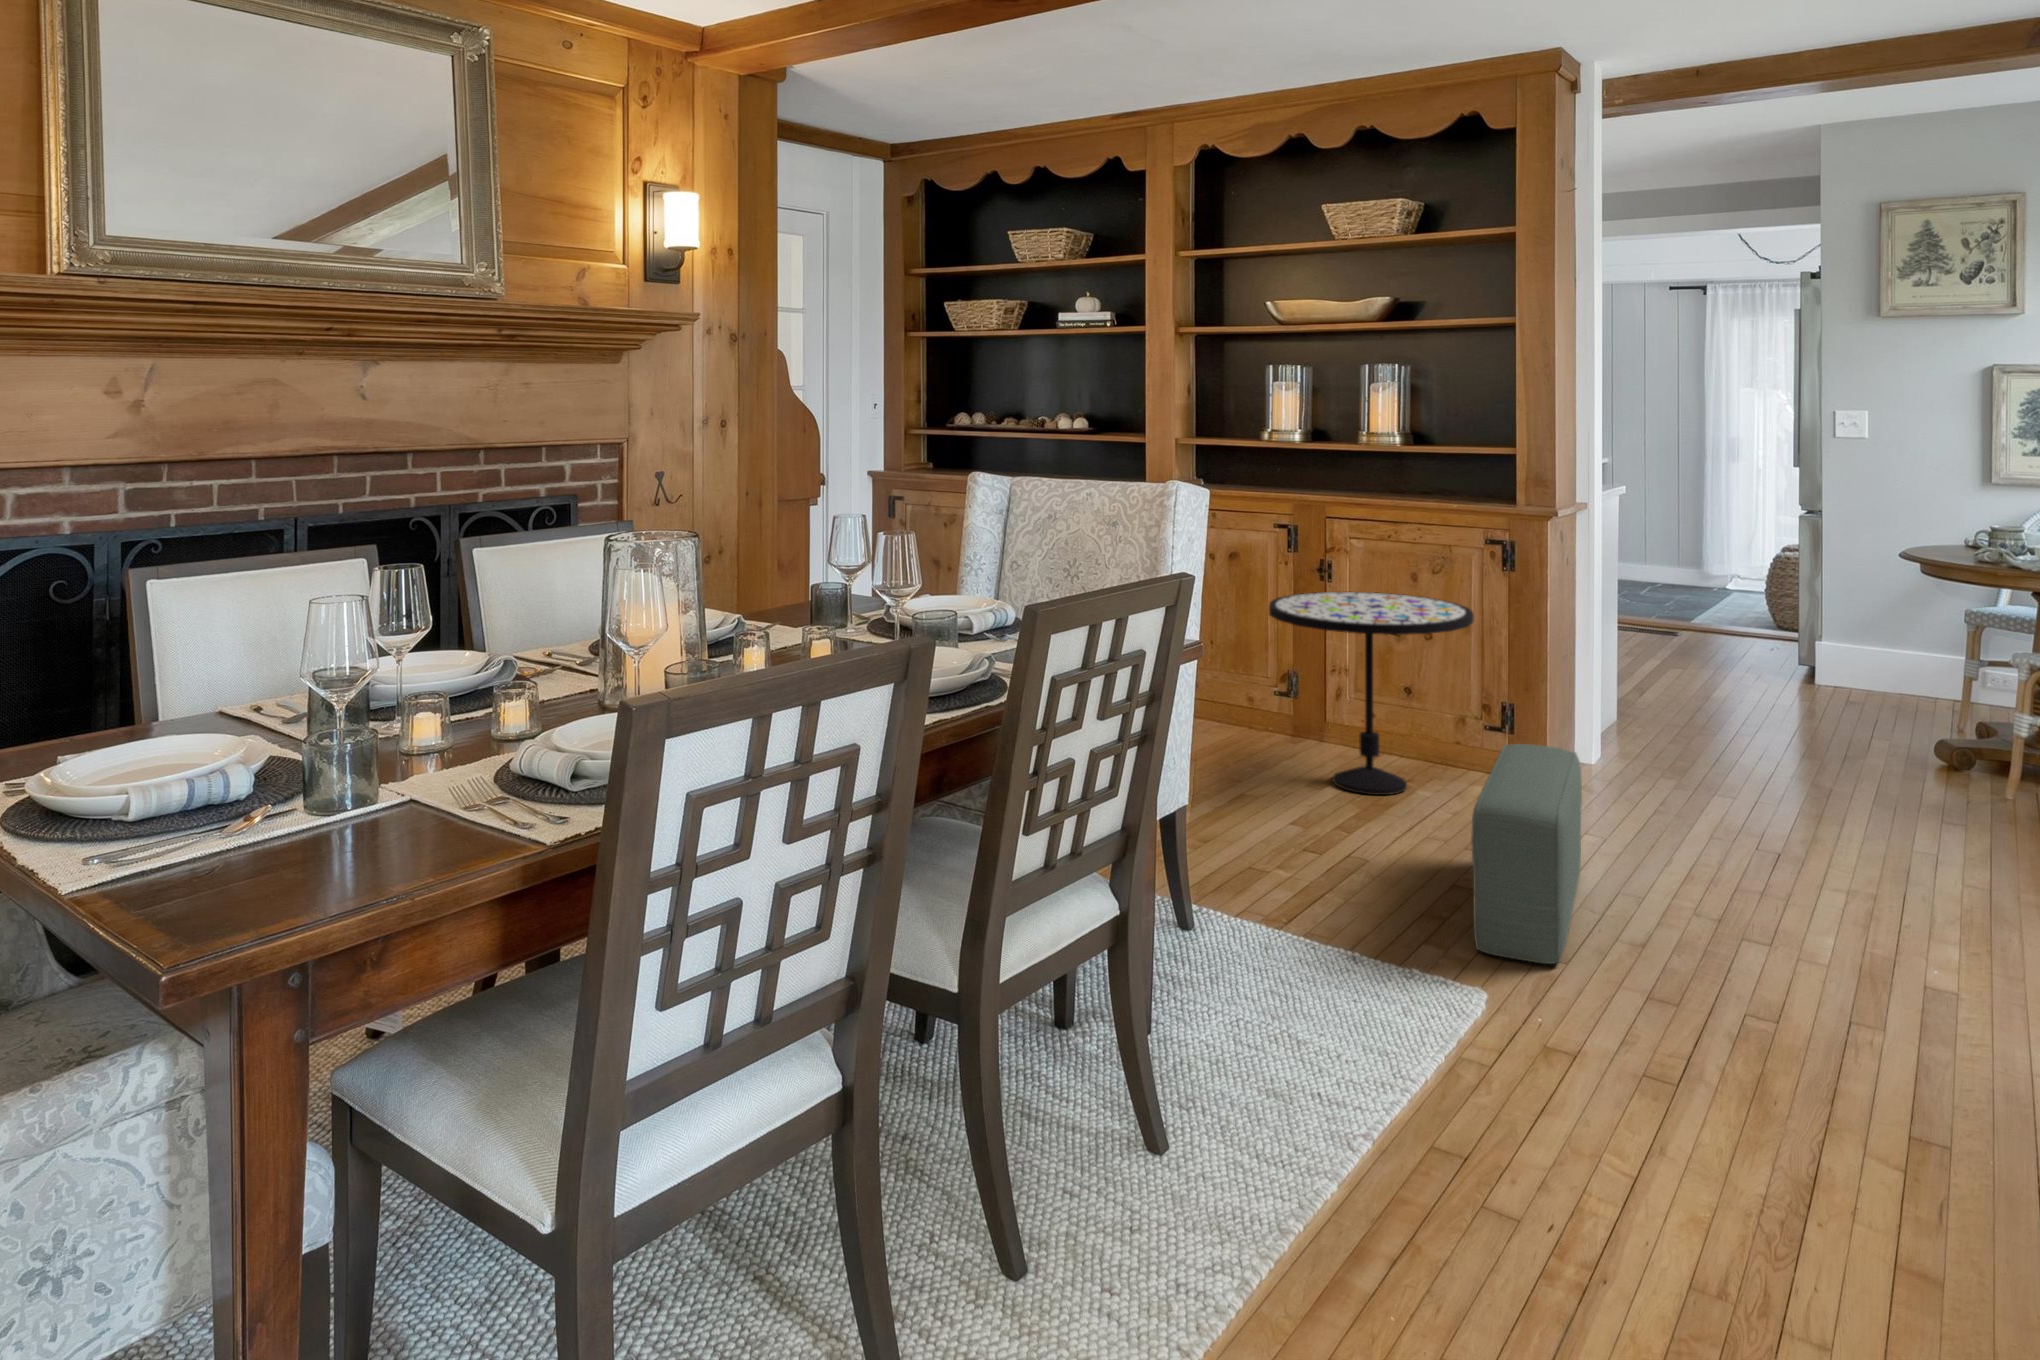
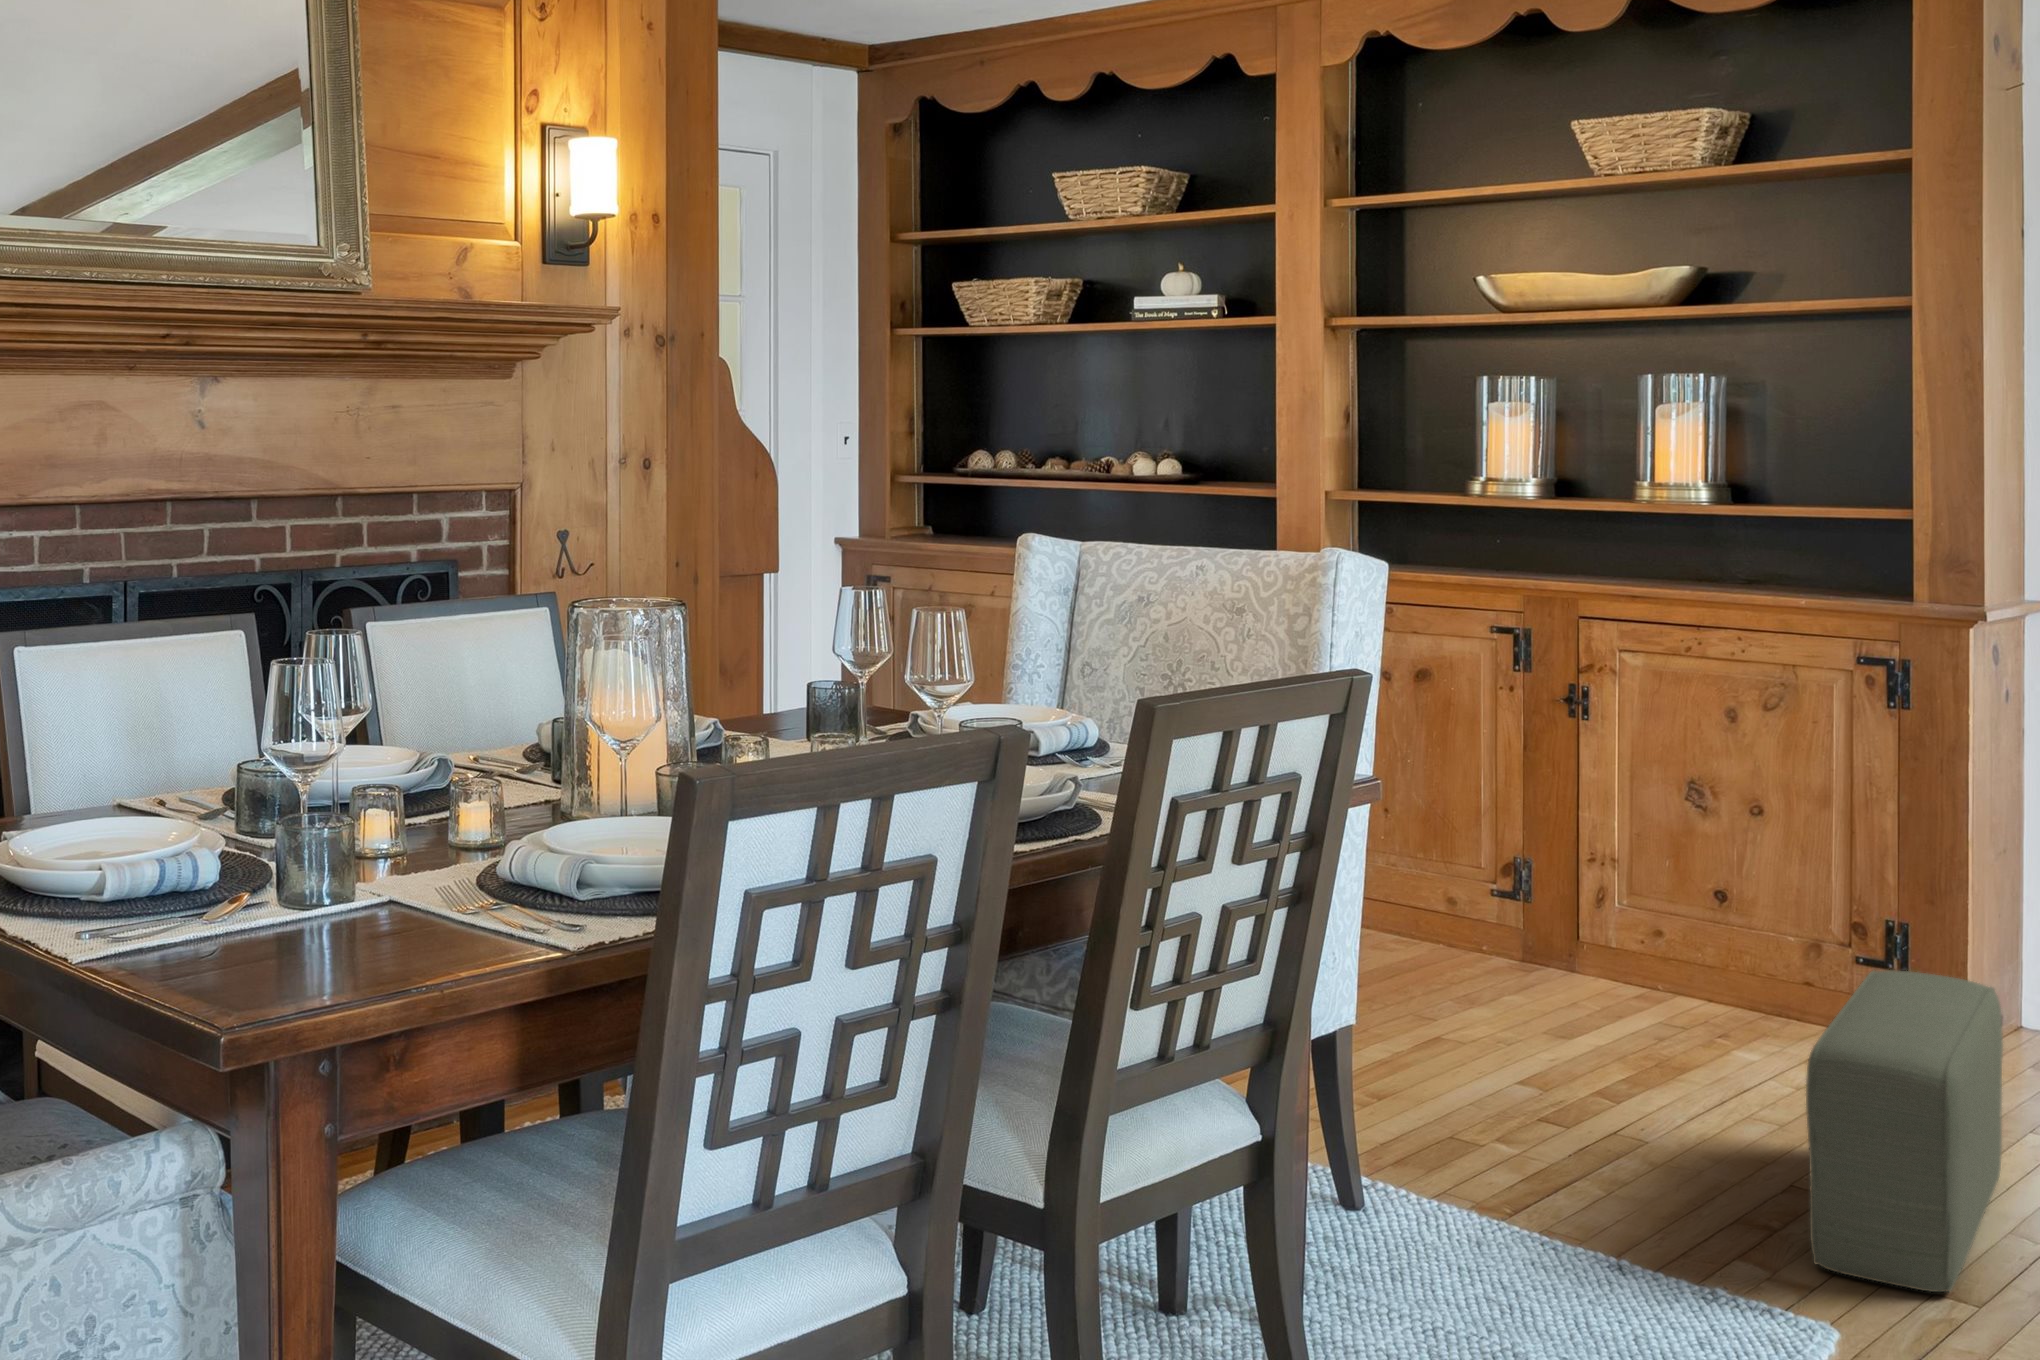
side table: present [1269,592,1474,795] -> none [1485,734,1828,1051]

